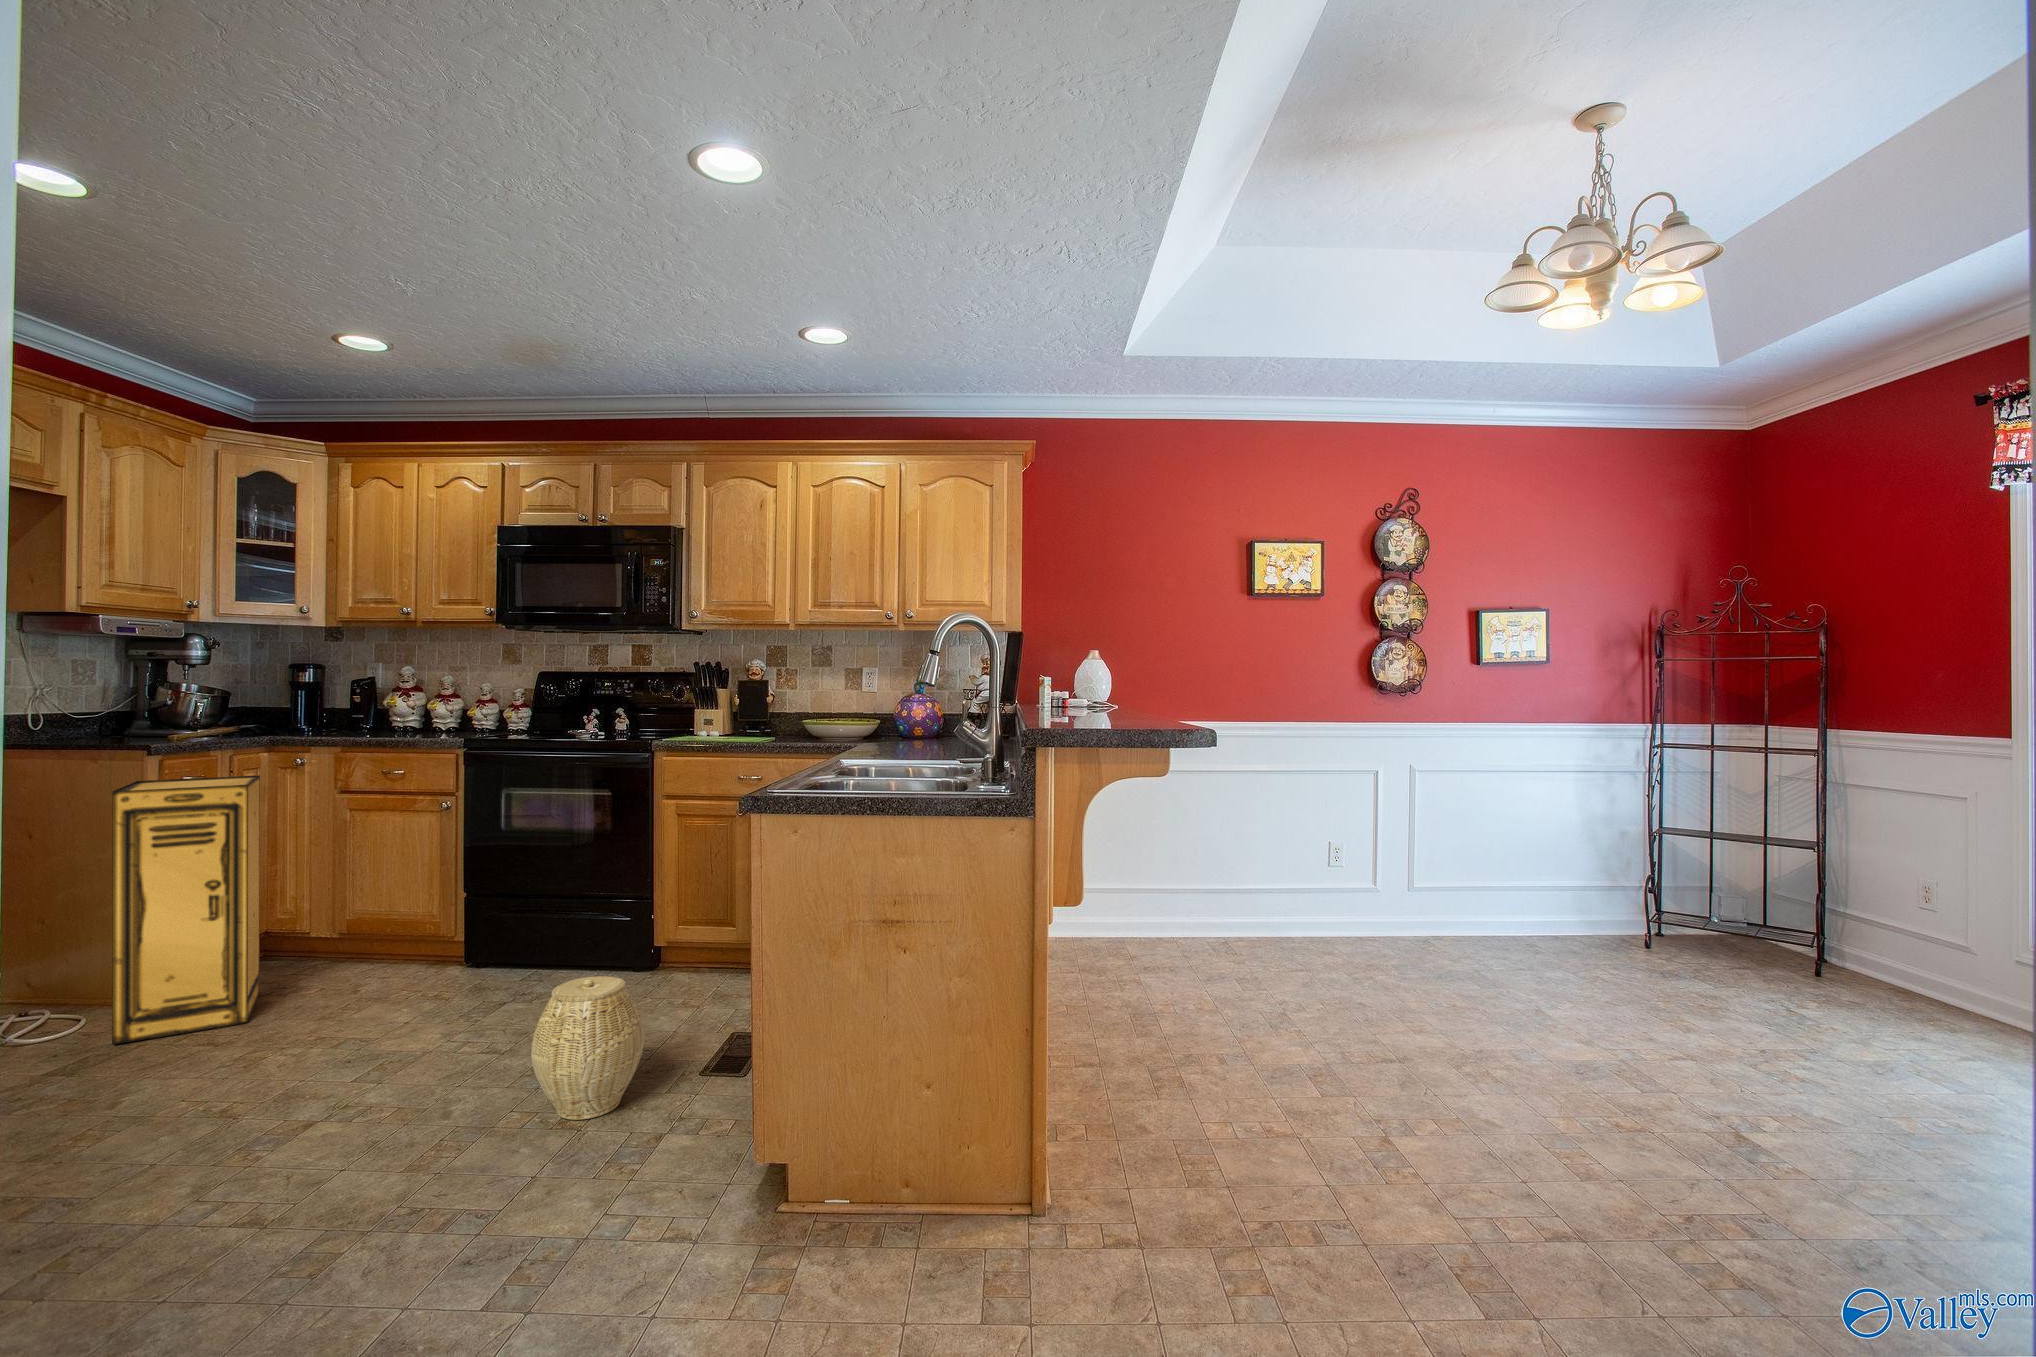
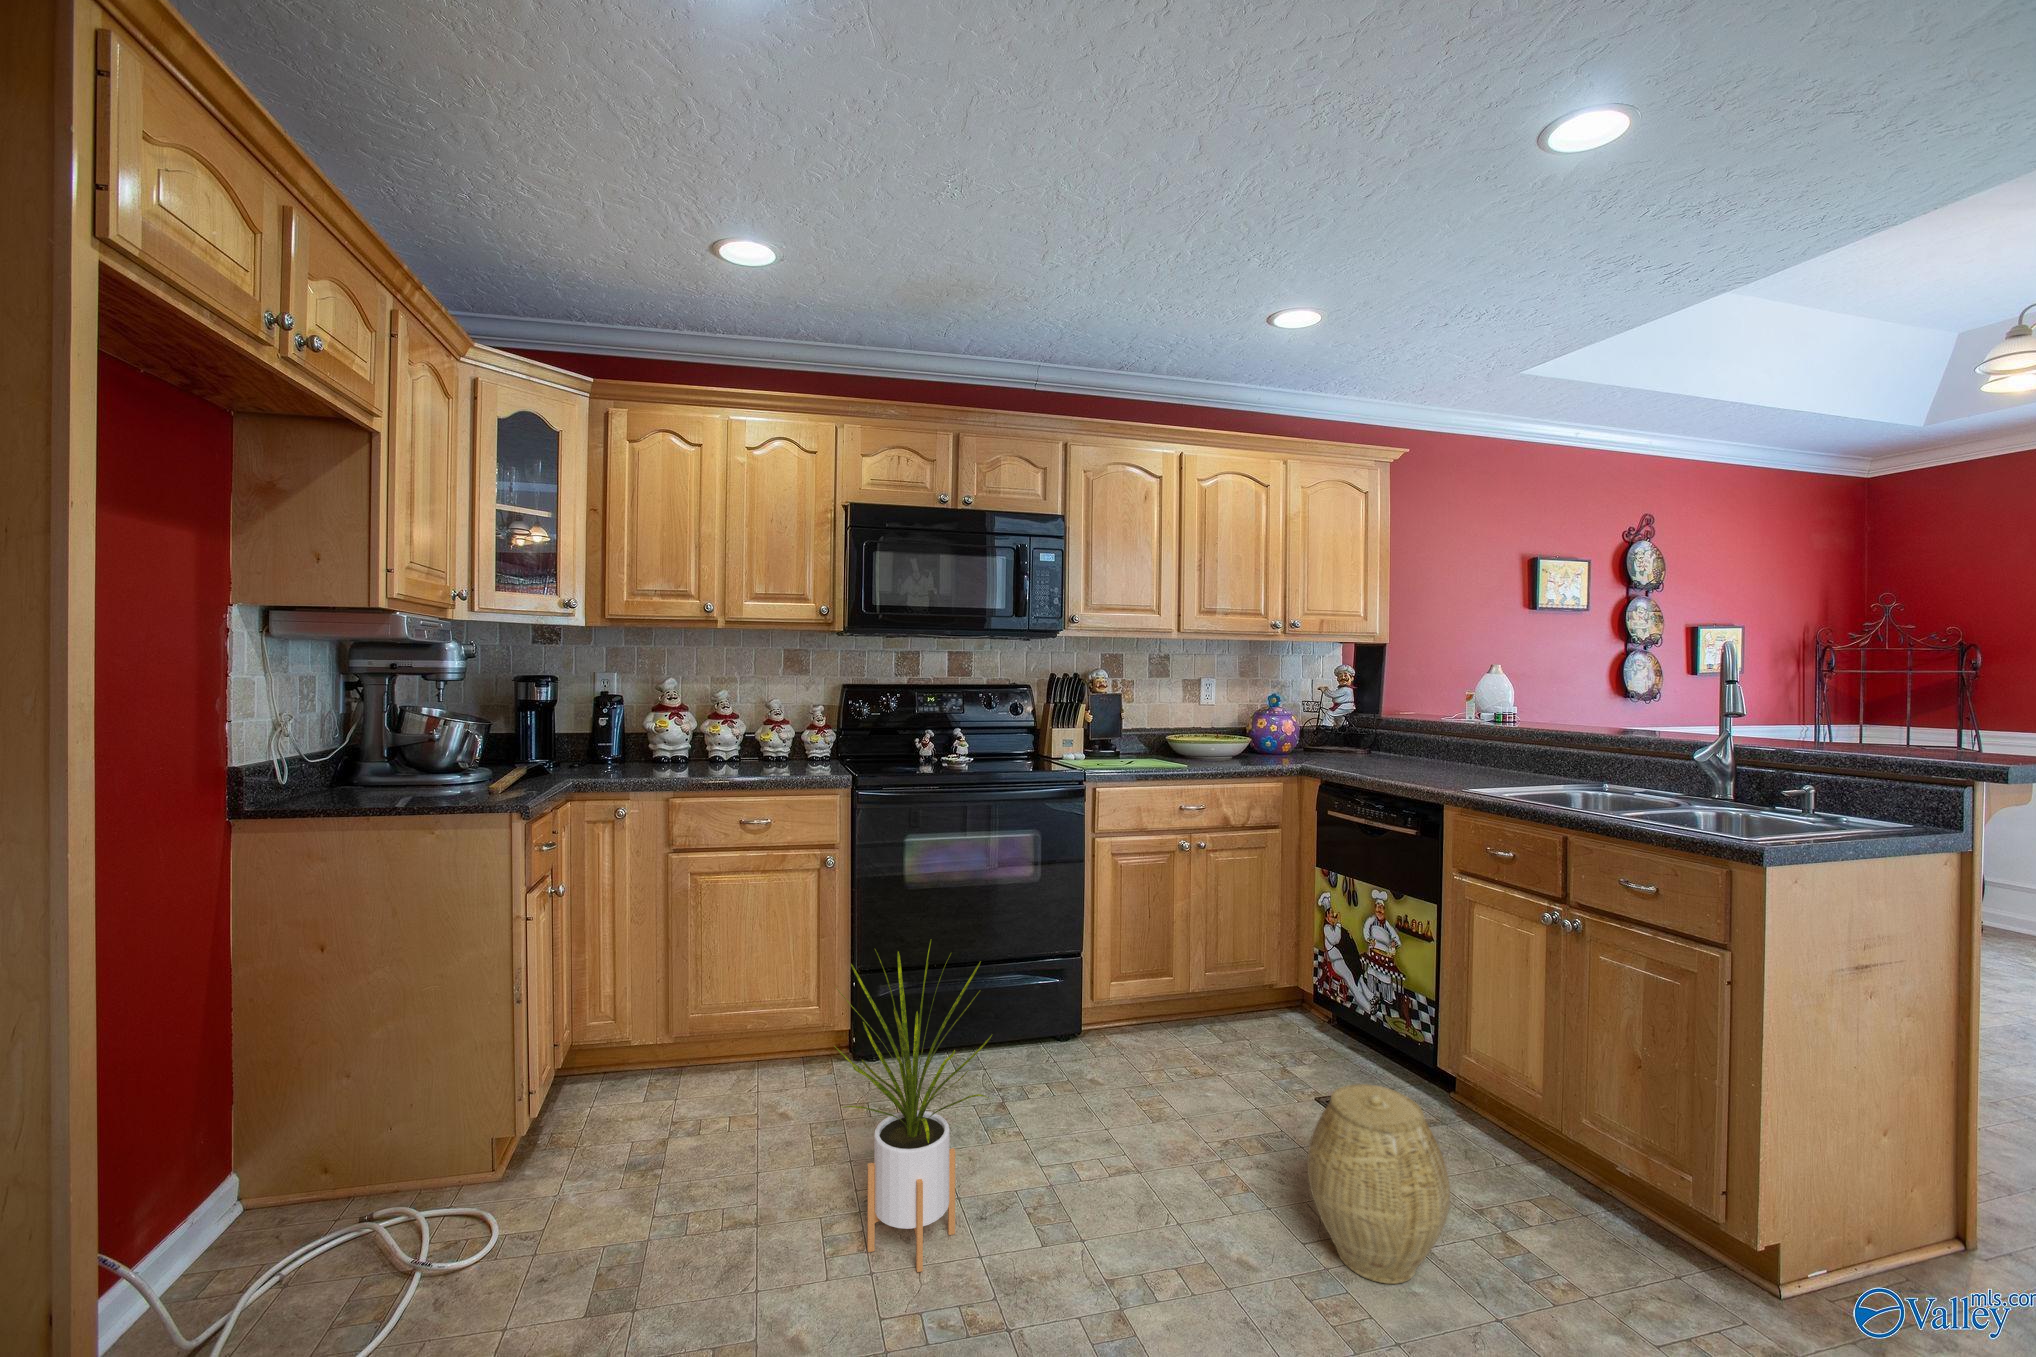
storage cabinet: present [112,775,260,1044] -> none [495,843,707,1291]
house plant: none [246,843,395,1067] -> present [835,941,992,1272]

